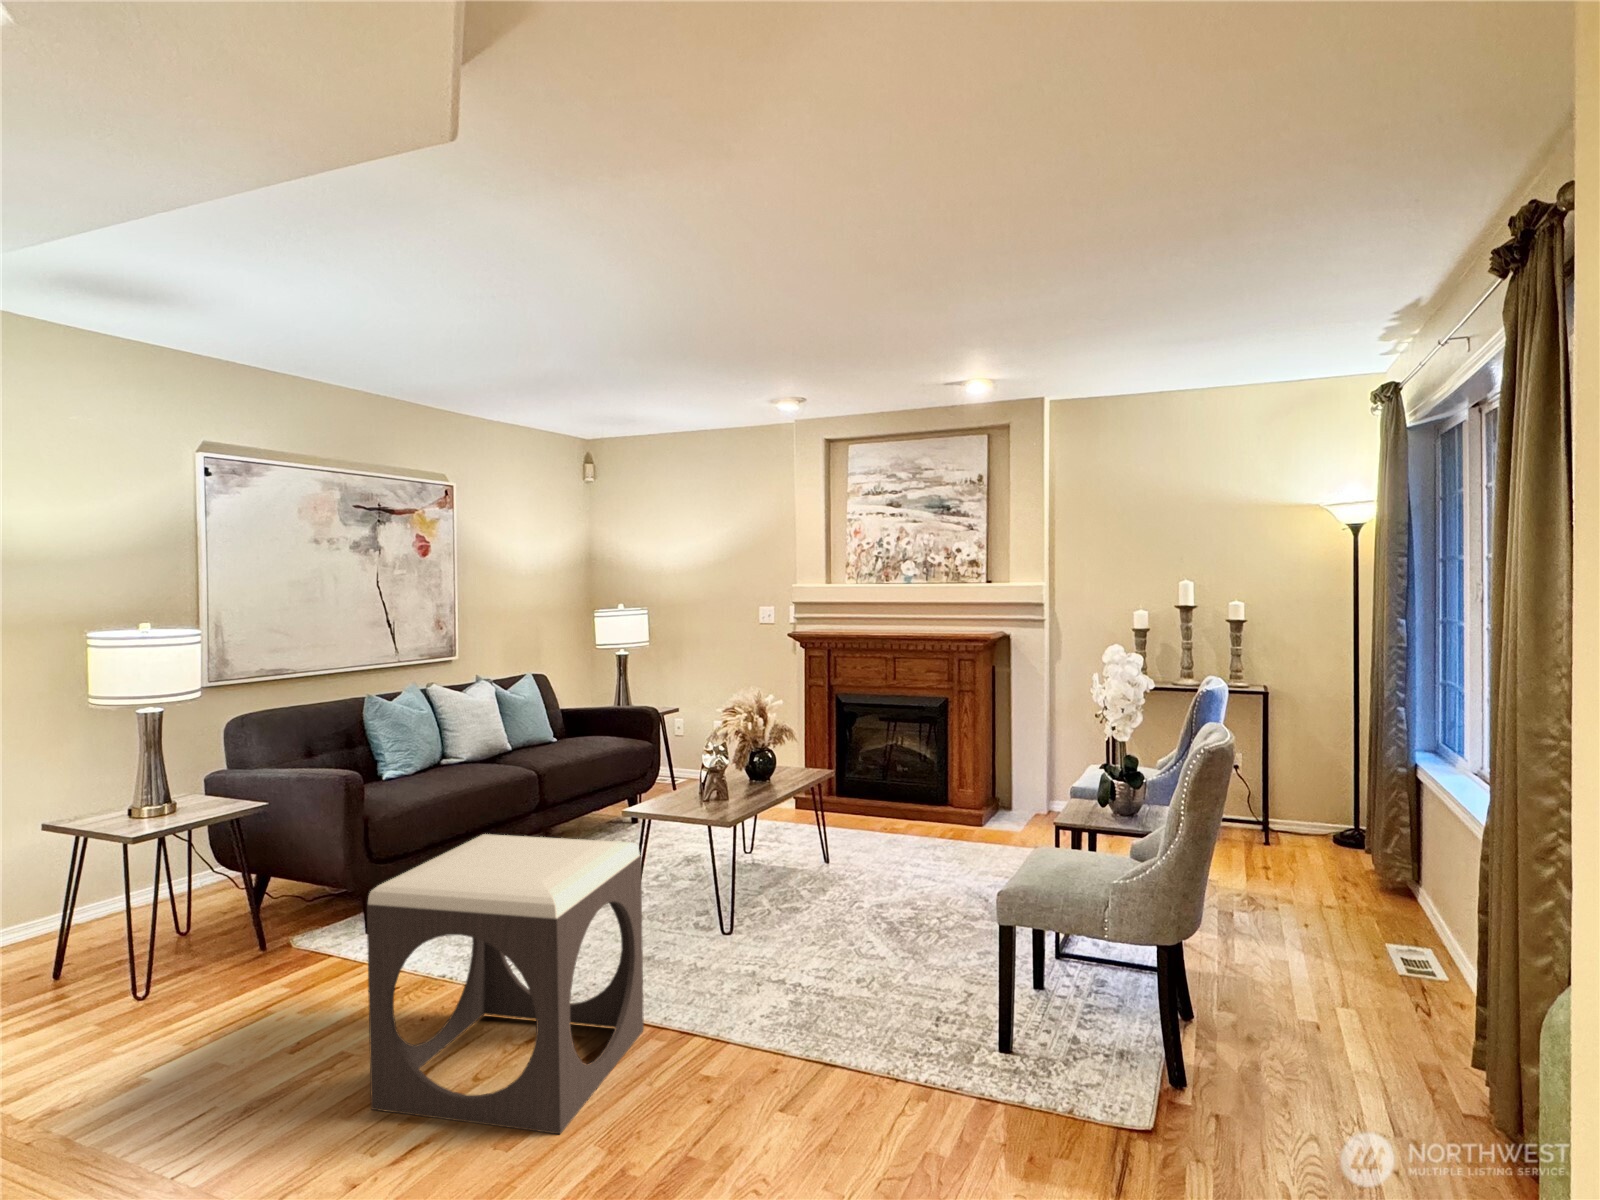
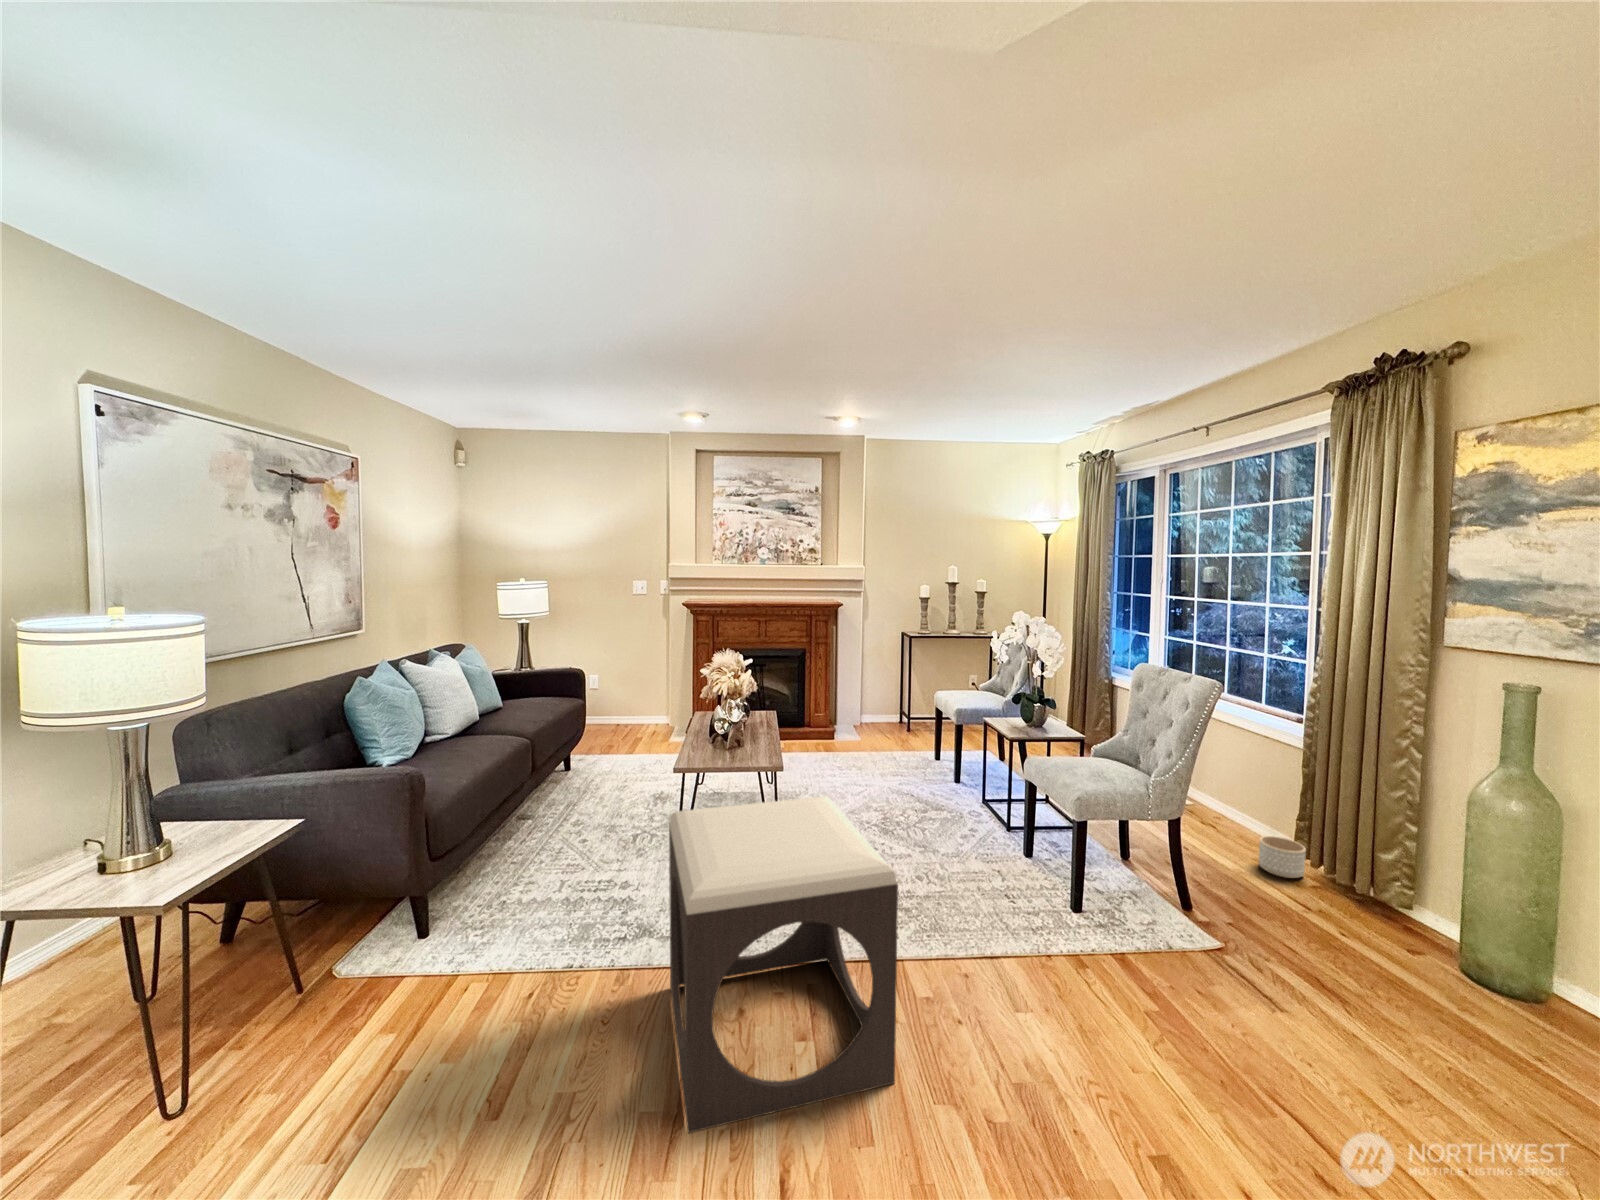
planter: none [1386,1036,1461,1113] -> present [1259,836,1306,878]

